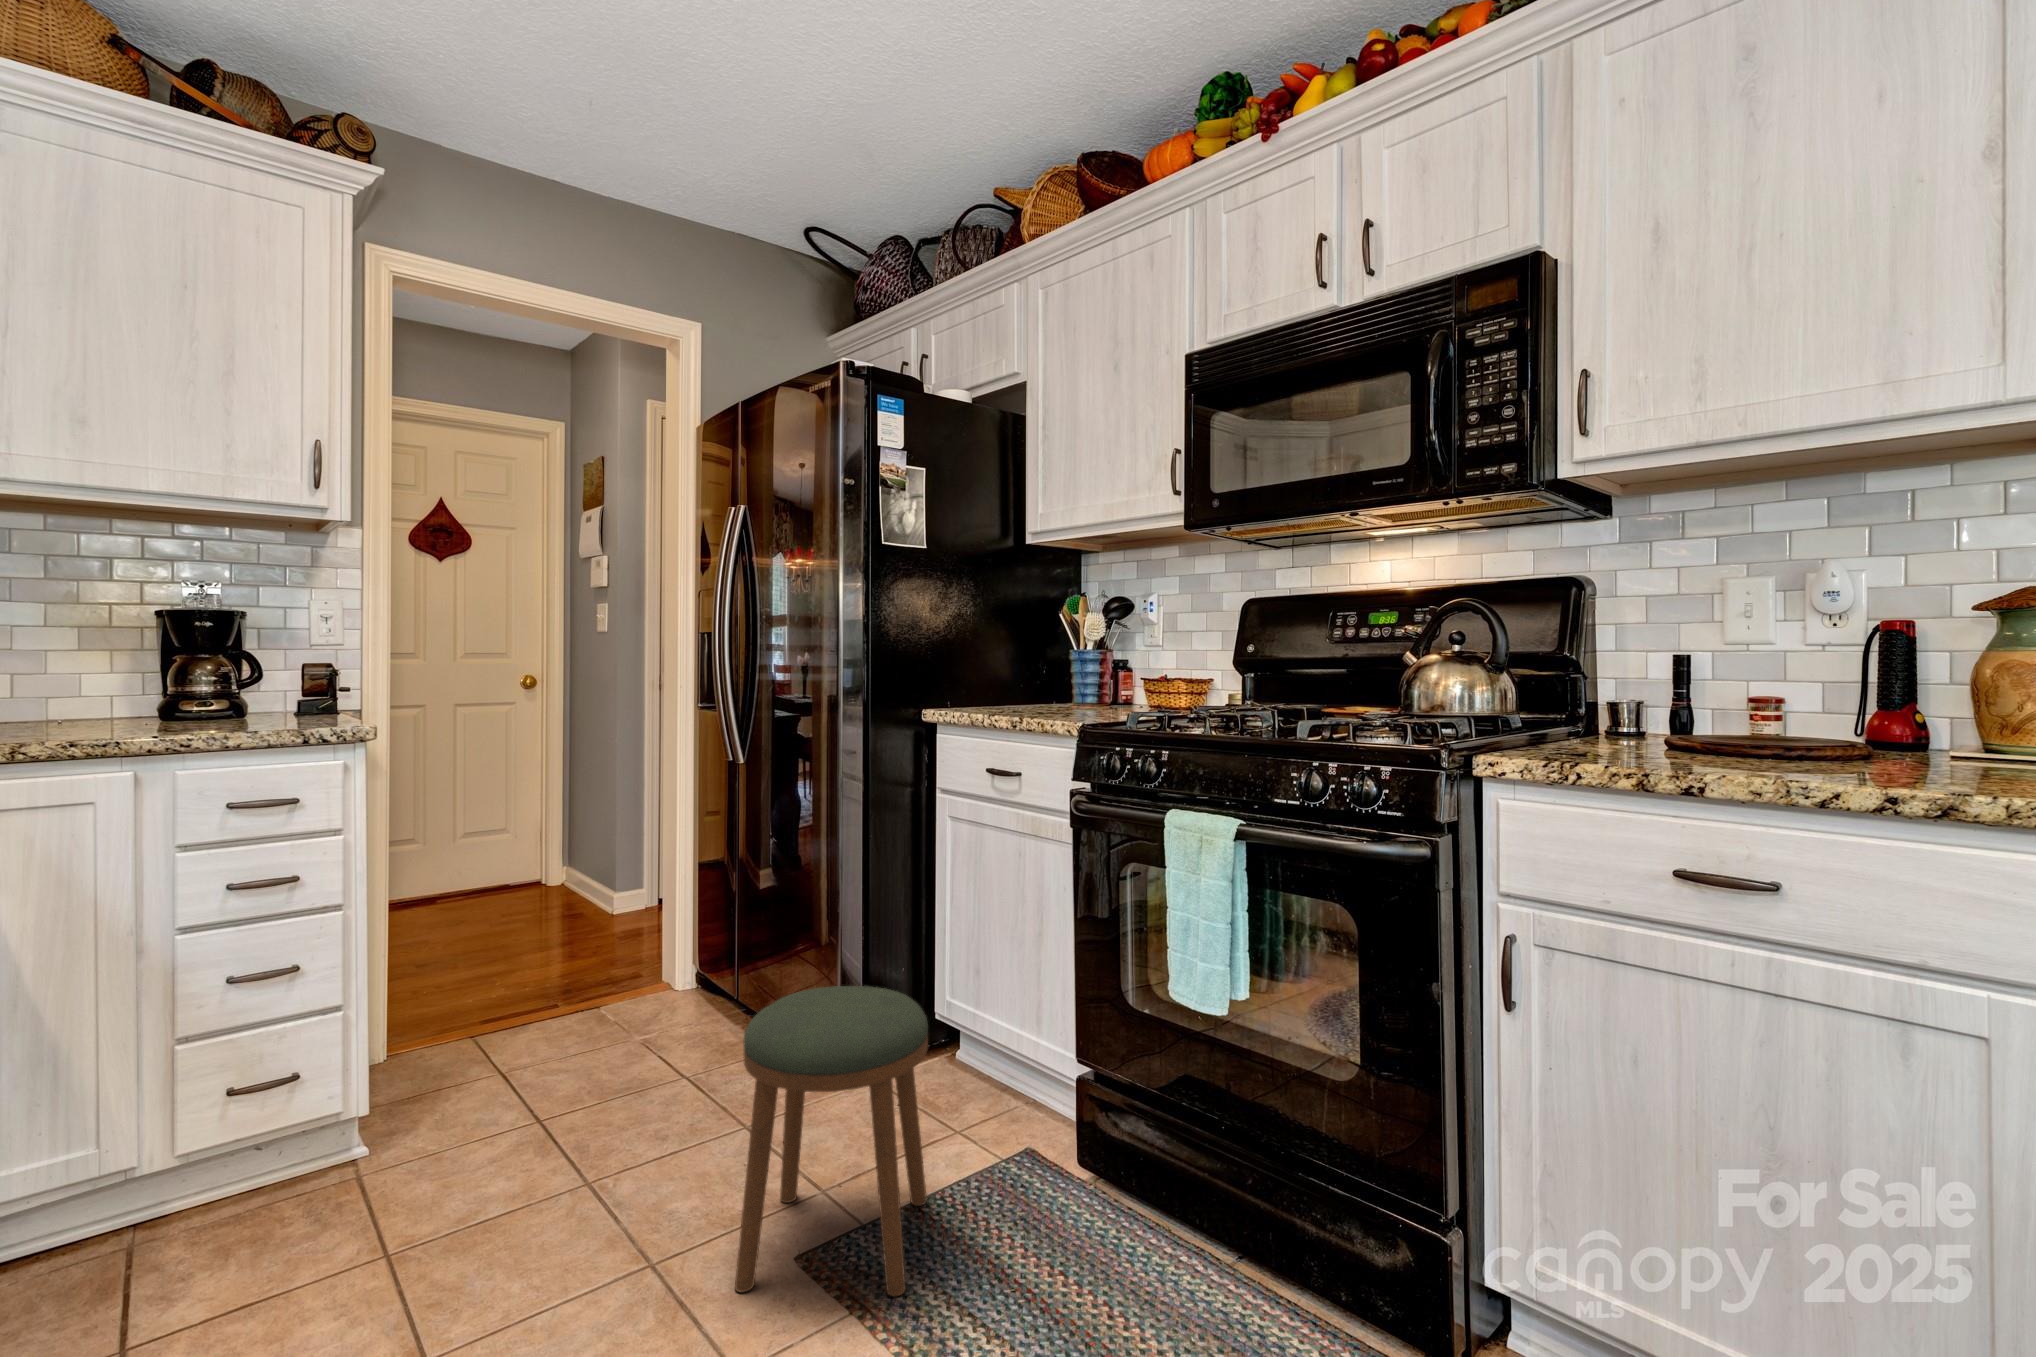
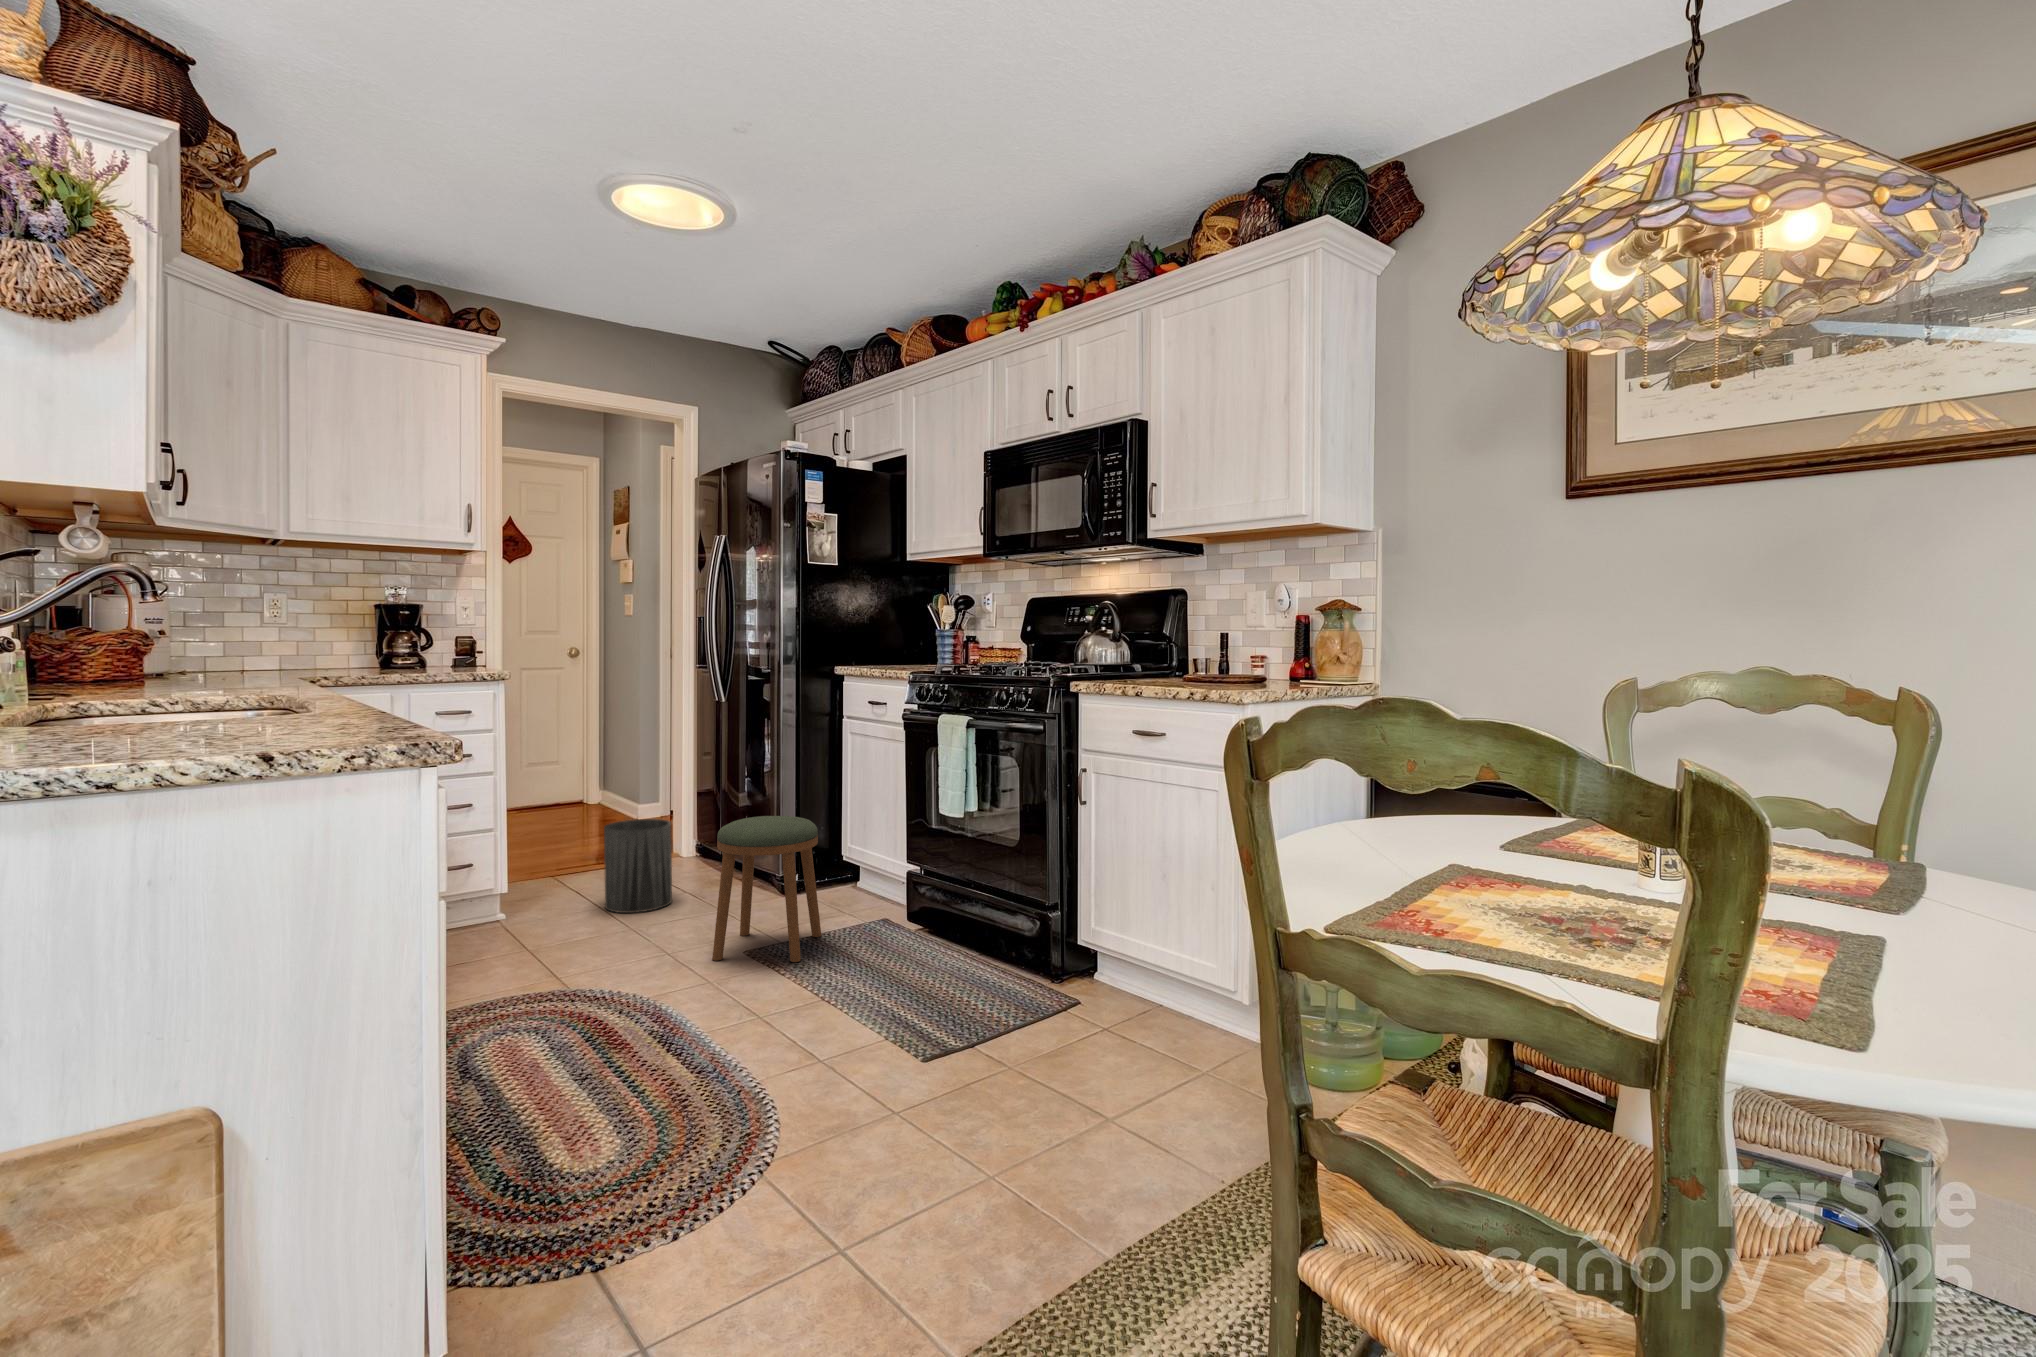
trash can: none [544,960,658,1135] -> present [604,819,672,913]

